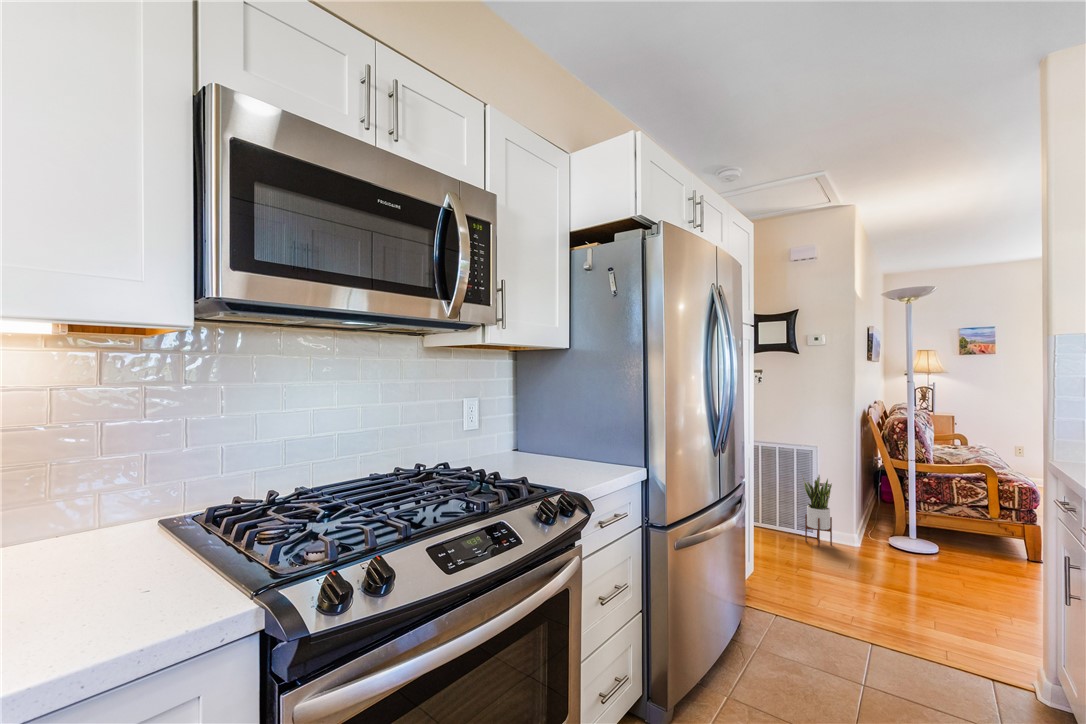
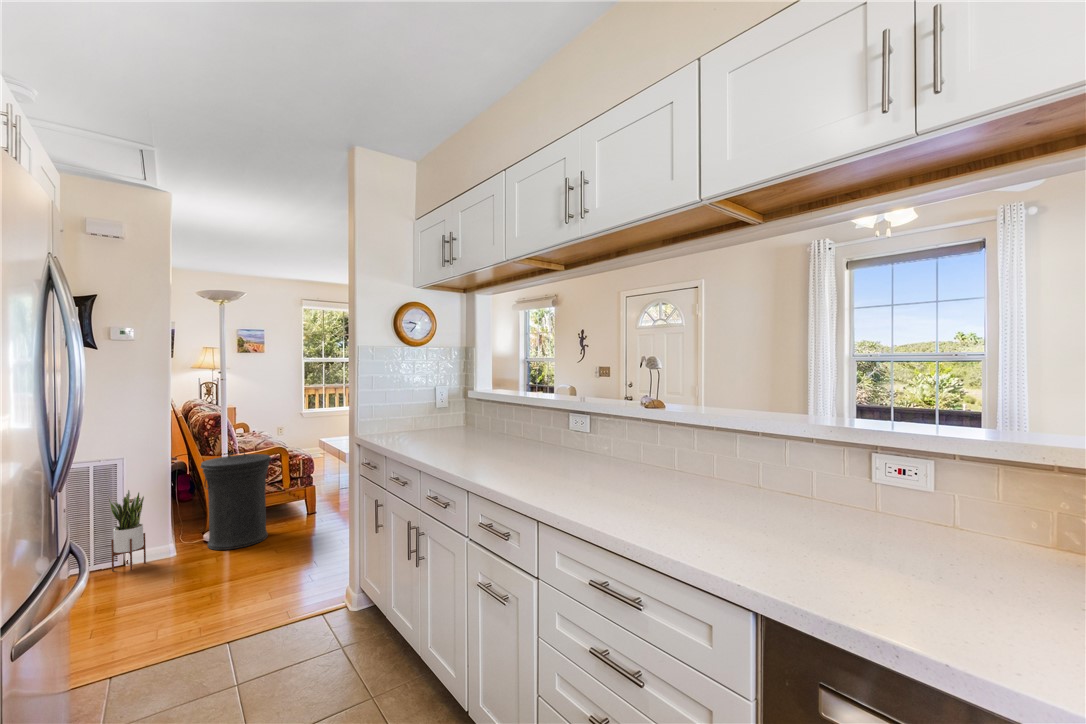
trash can: none [883,460,965,568] -> present [201,453,271,550]

